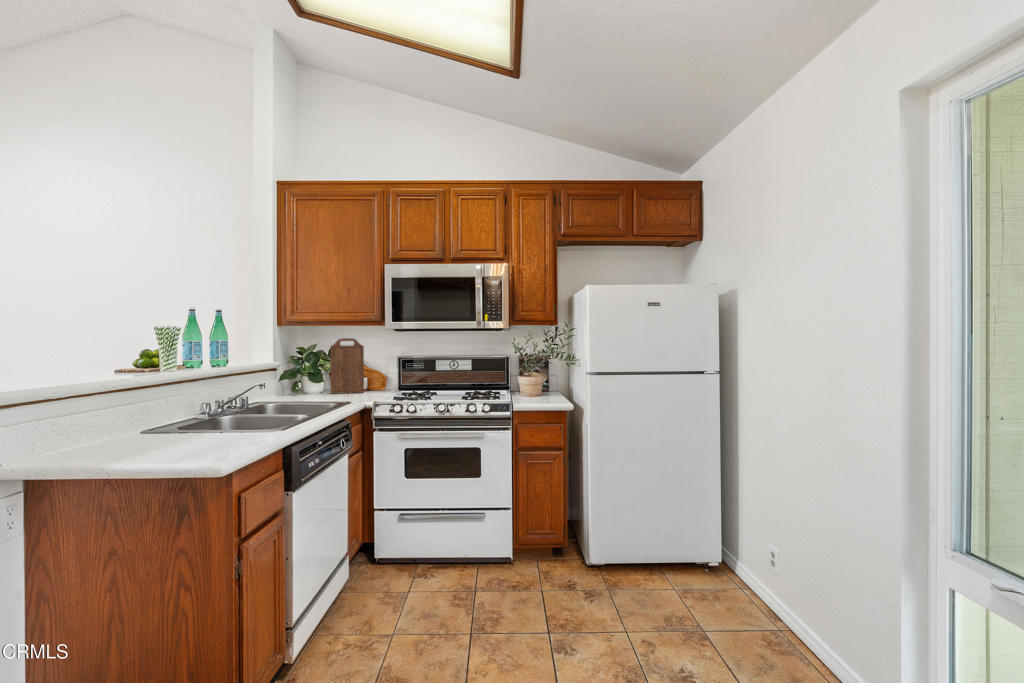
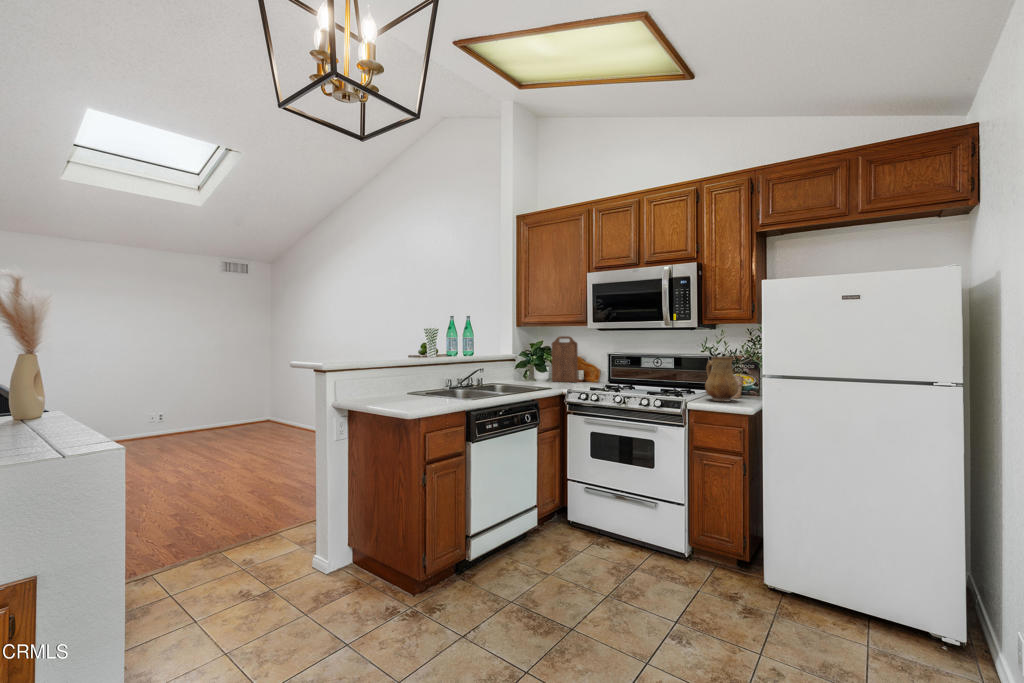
ceramic pitcher: none [519,358,551,401] -> present [705,357,739,401]

